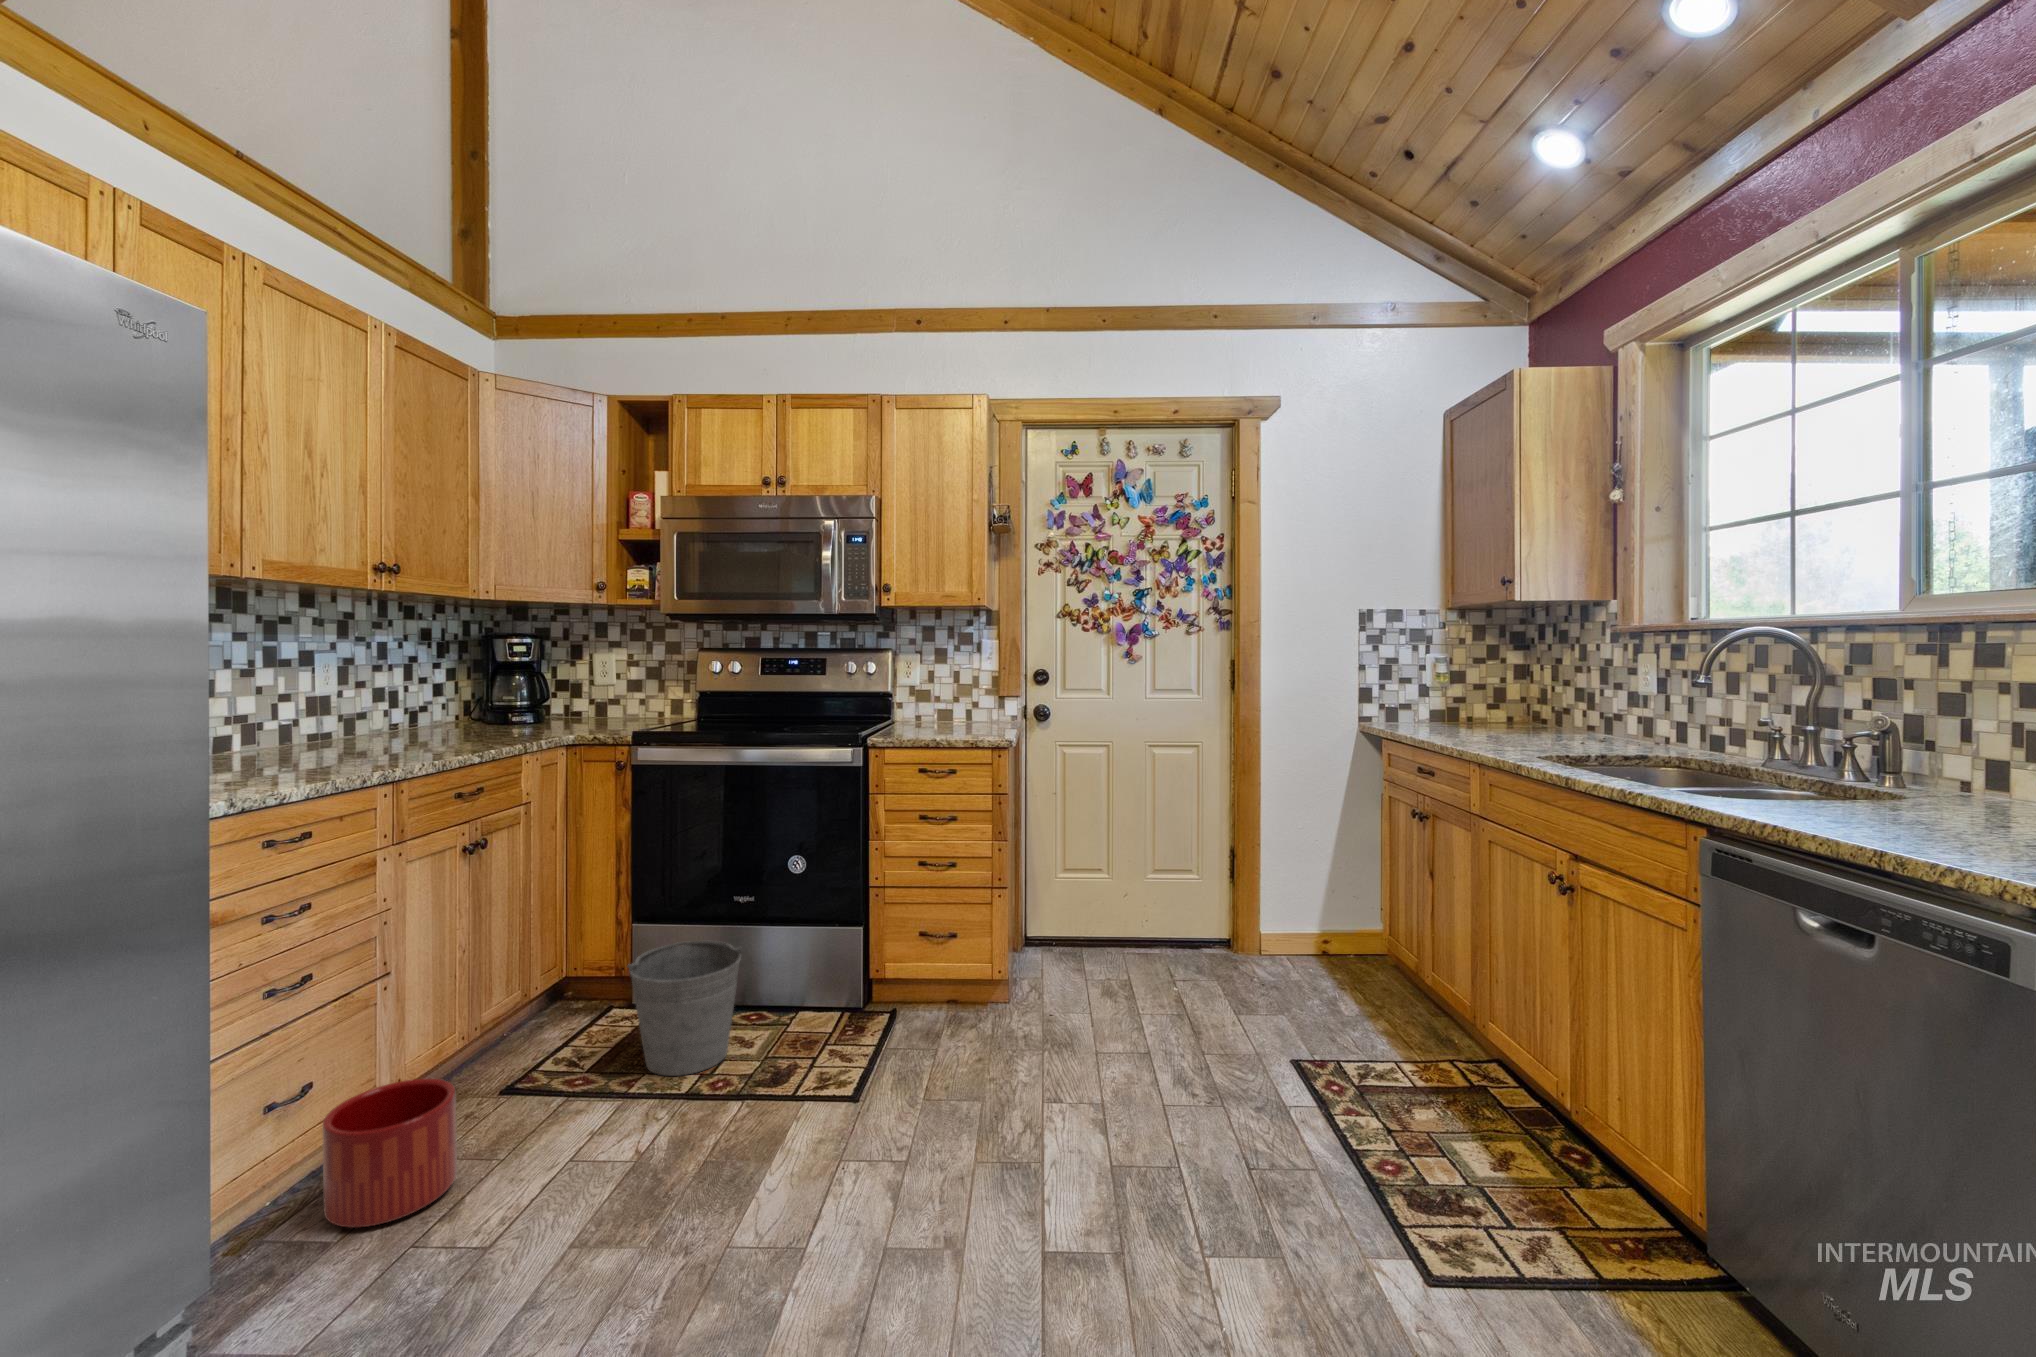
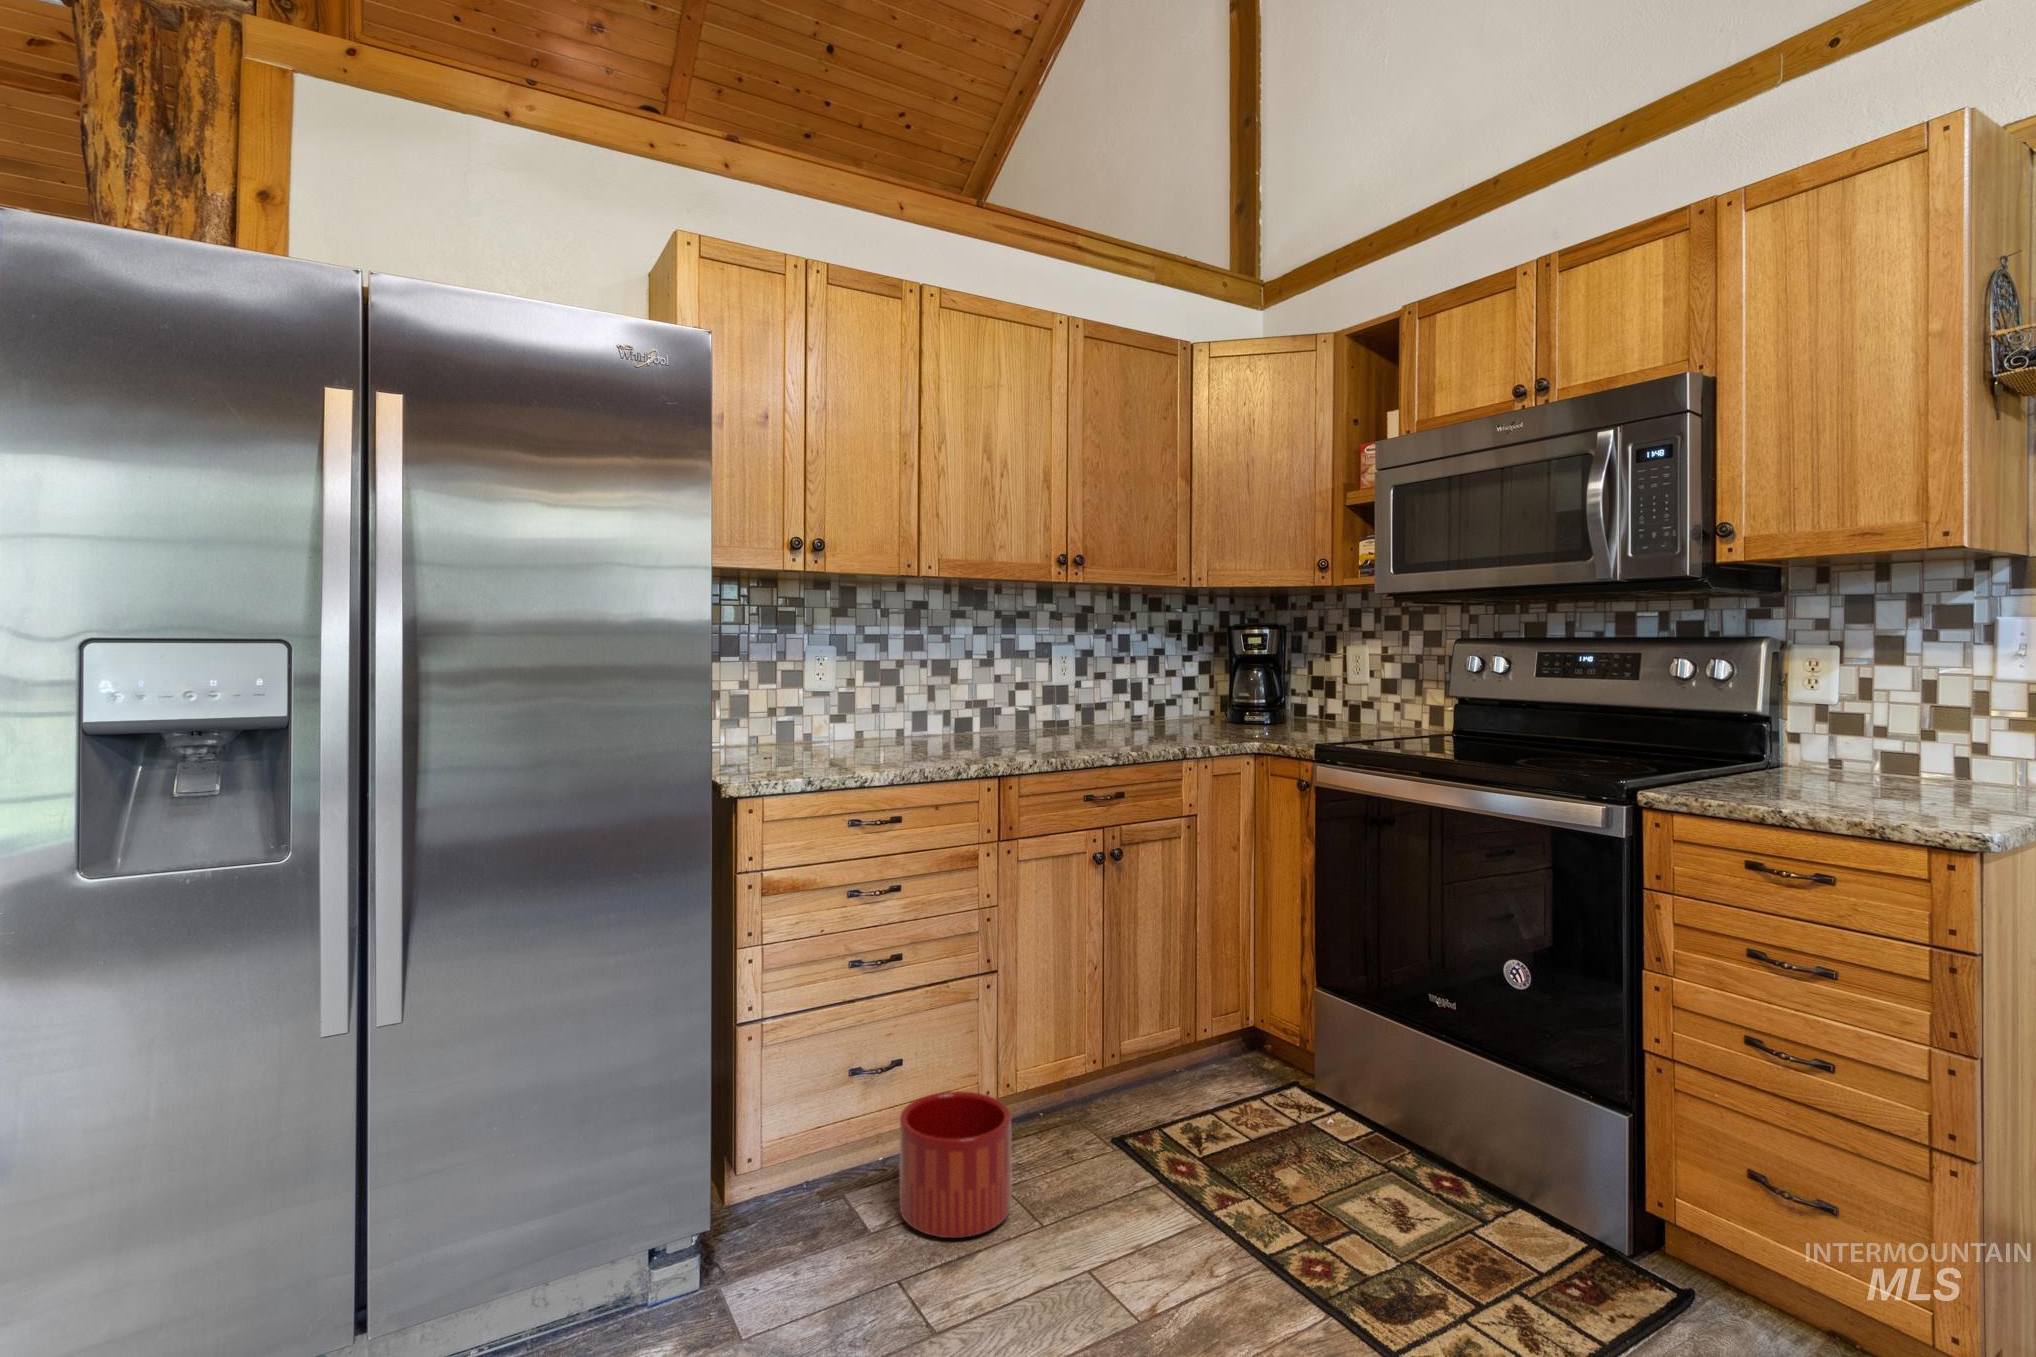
bucket: present [628,941,741,1076] -> none [1240,1041,1392,1235]

